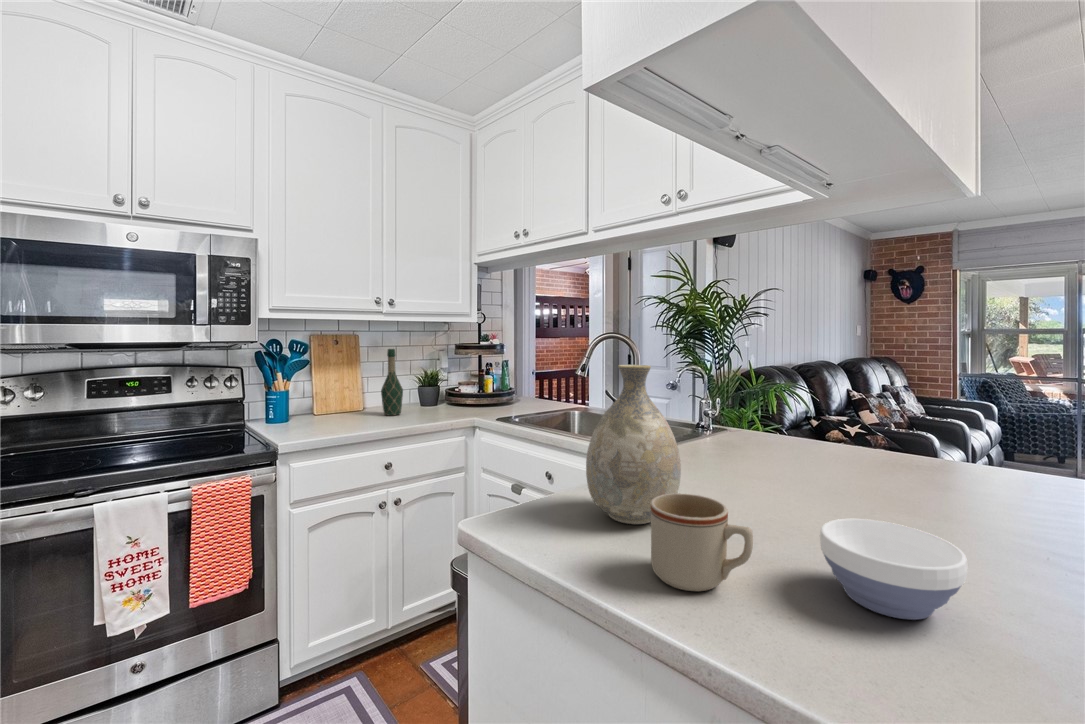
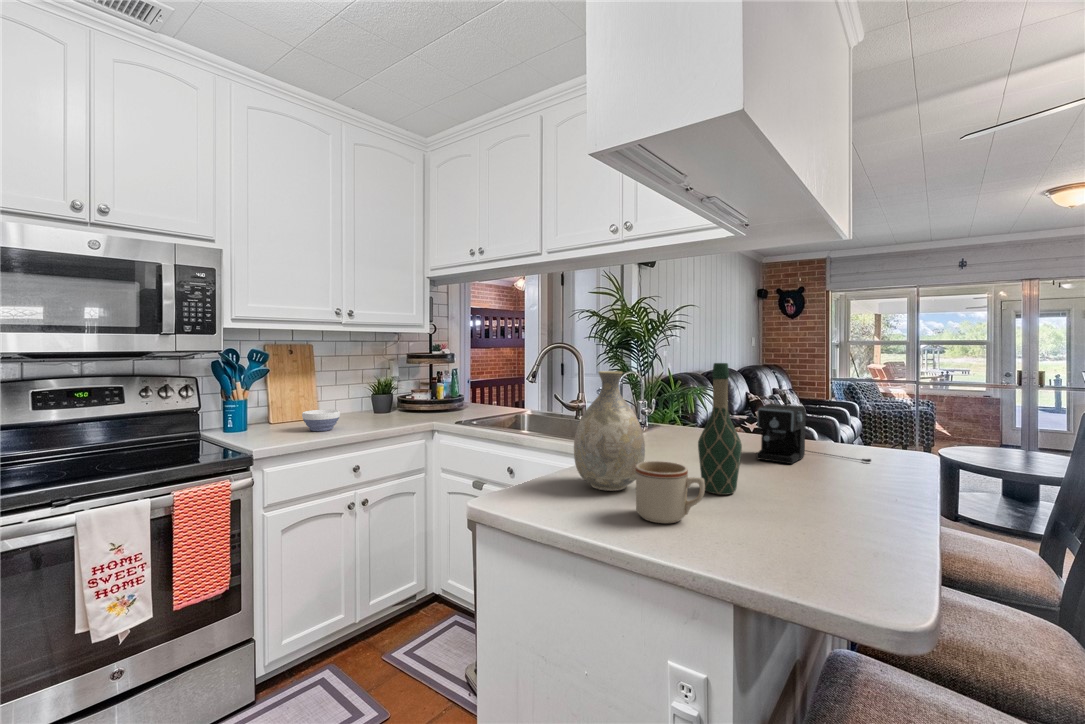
wine bottle: present [381,349,403,416] -> present [698,363,742,495]
coffee maker: none [850,409,1033,498] -> present [756,404,871,464]
bowl: present [820,519,968,620] -> present [302,410,340,431]

